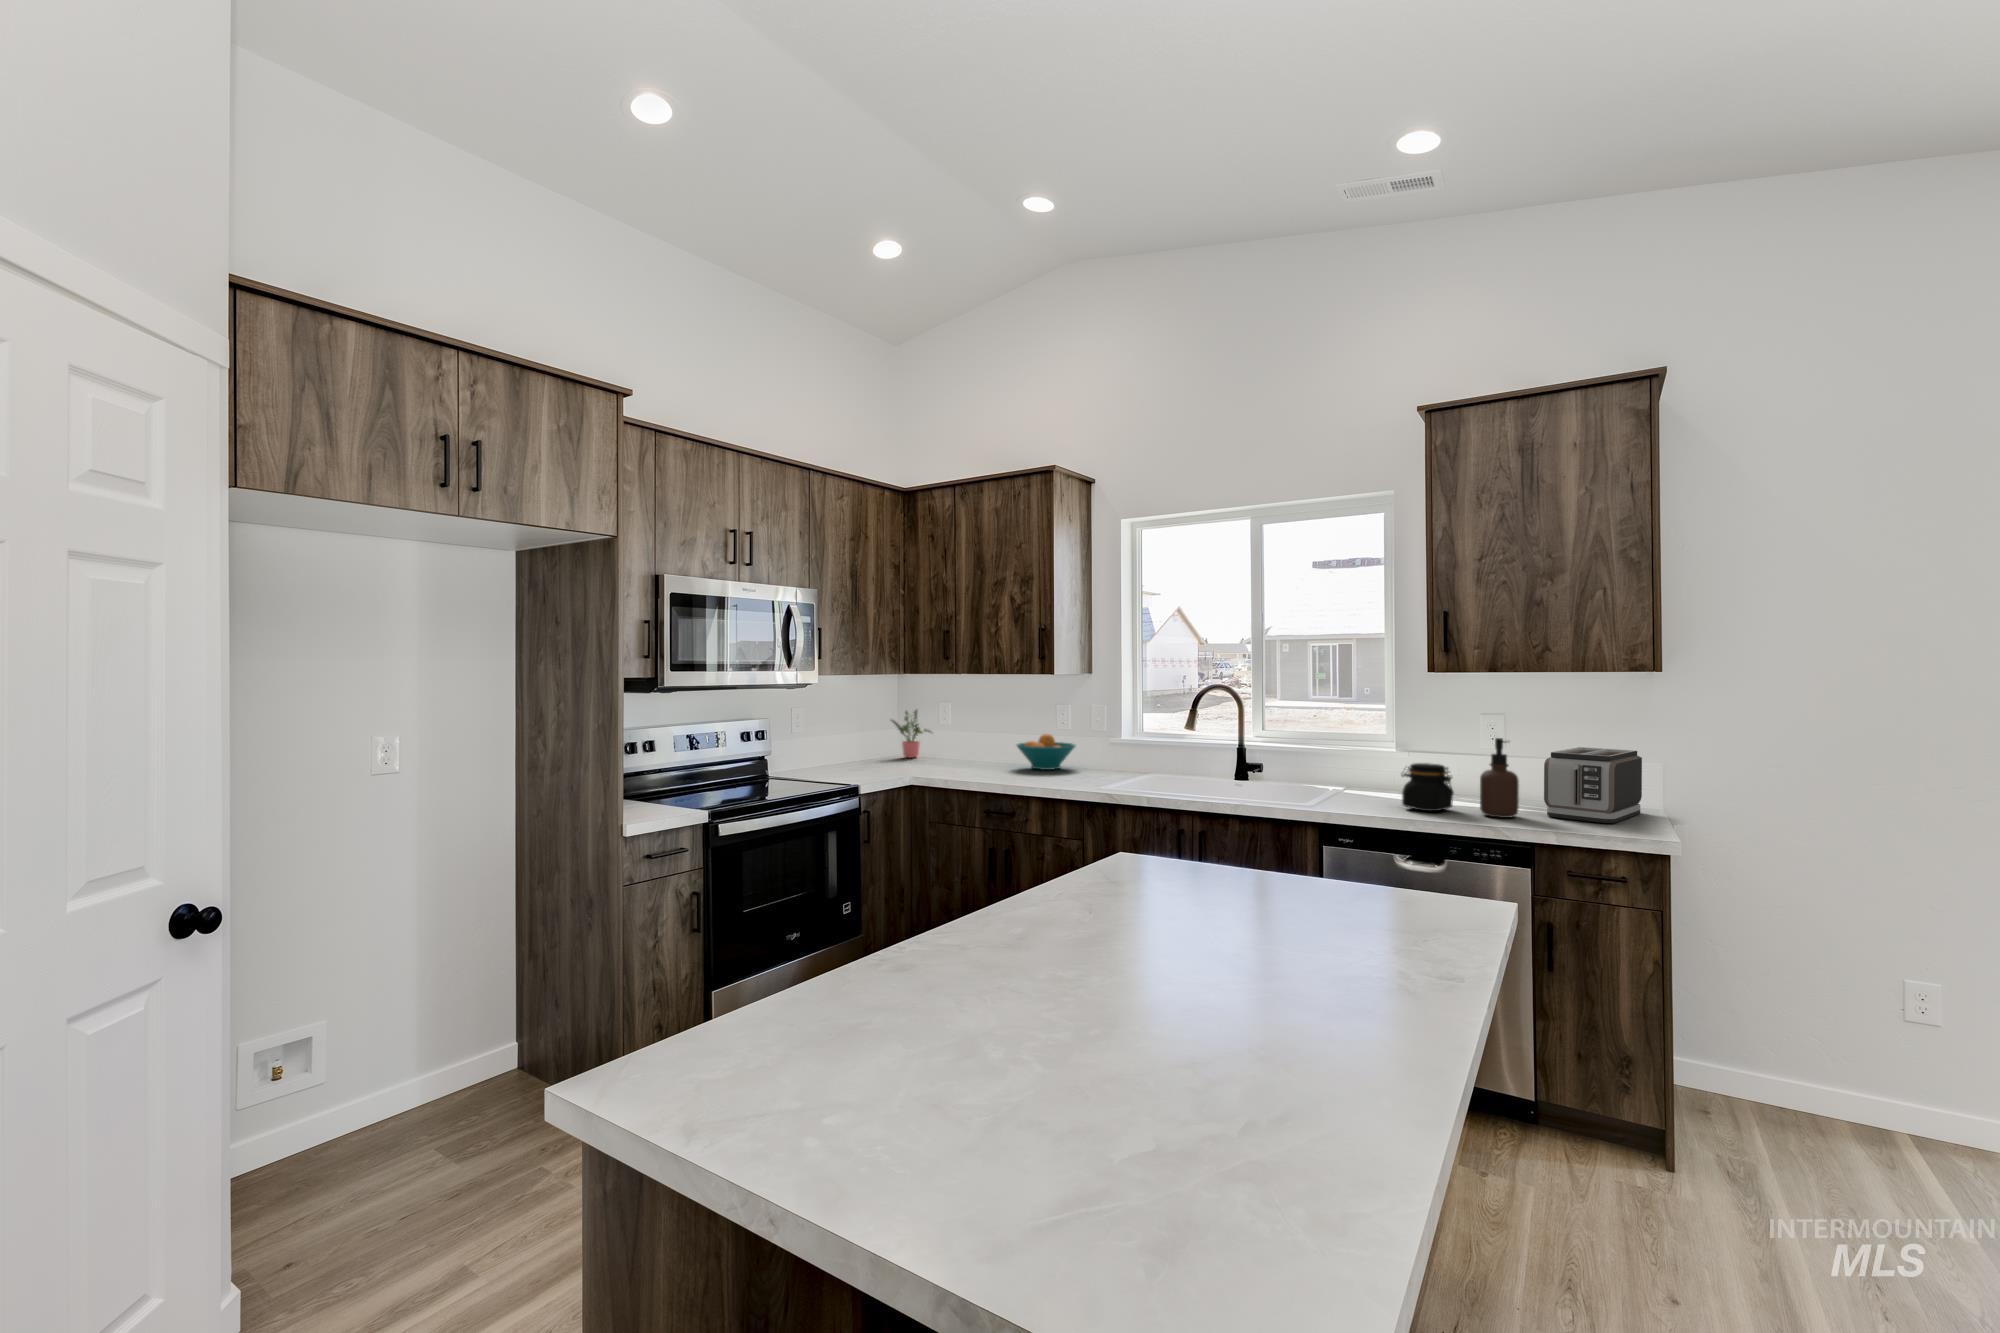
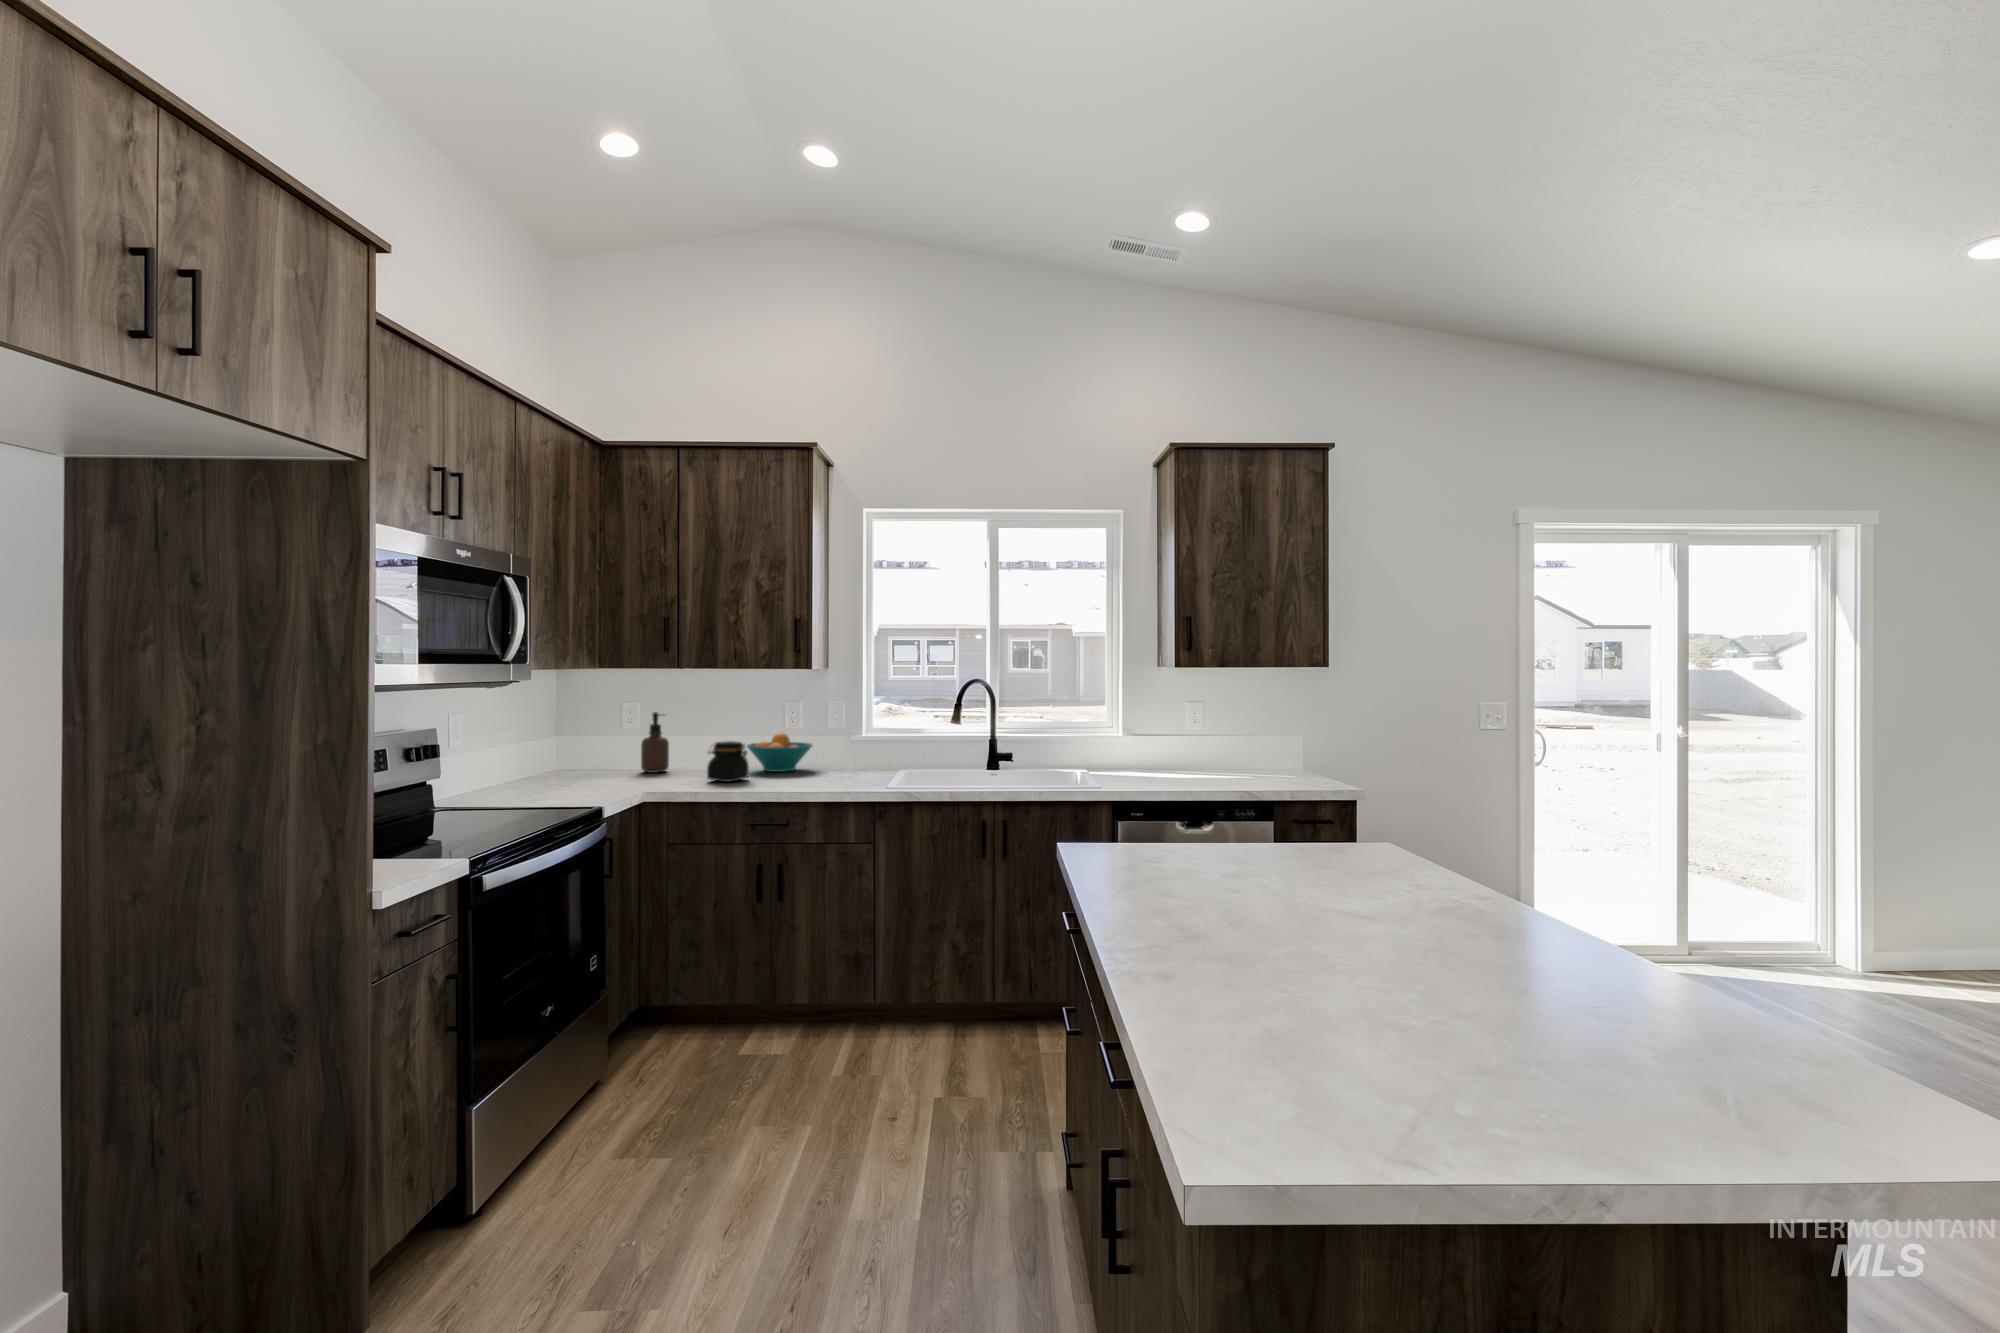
potted plant: present [892,710,931,758] -> none [562,710,618,769]
soap dispenser: present [1480,738,1519,818] -> present [641,712,669,773]
toaster: present [1544,747,1642,823] -> none [1259,726,1312,783]
jar: present [1402,763,1454,811] -> present [707,741,749,782]

